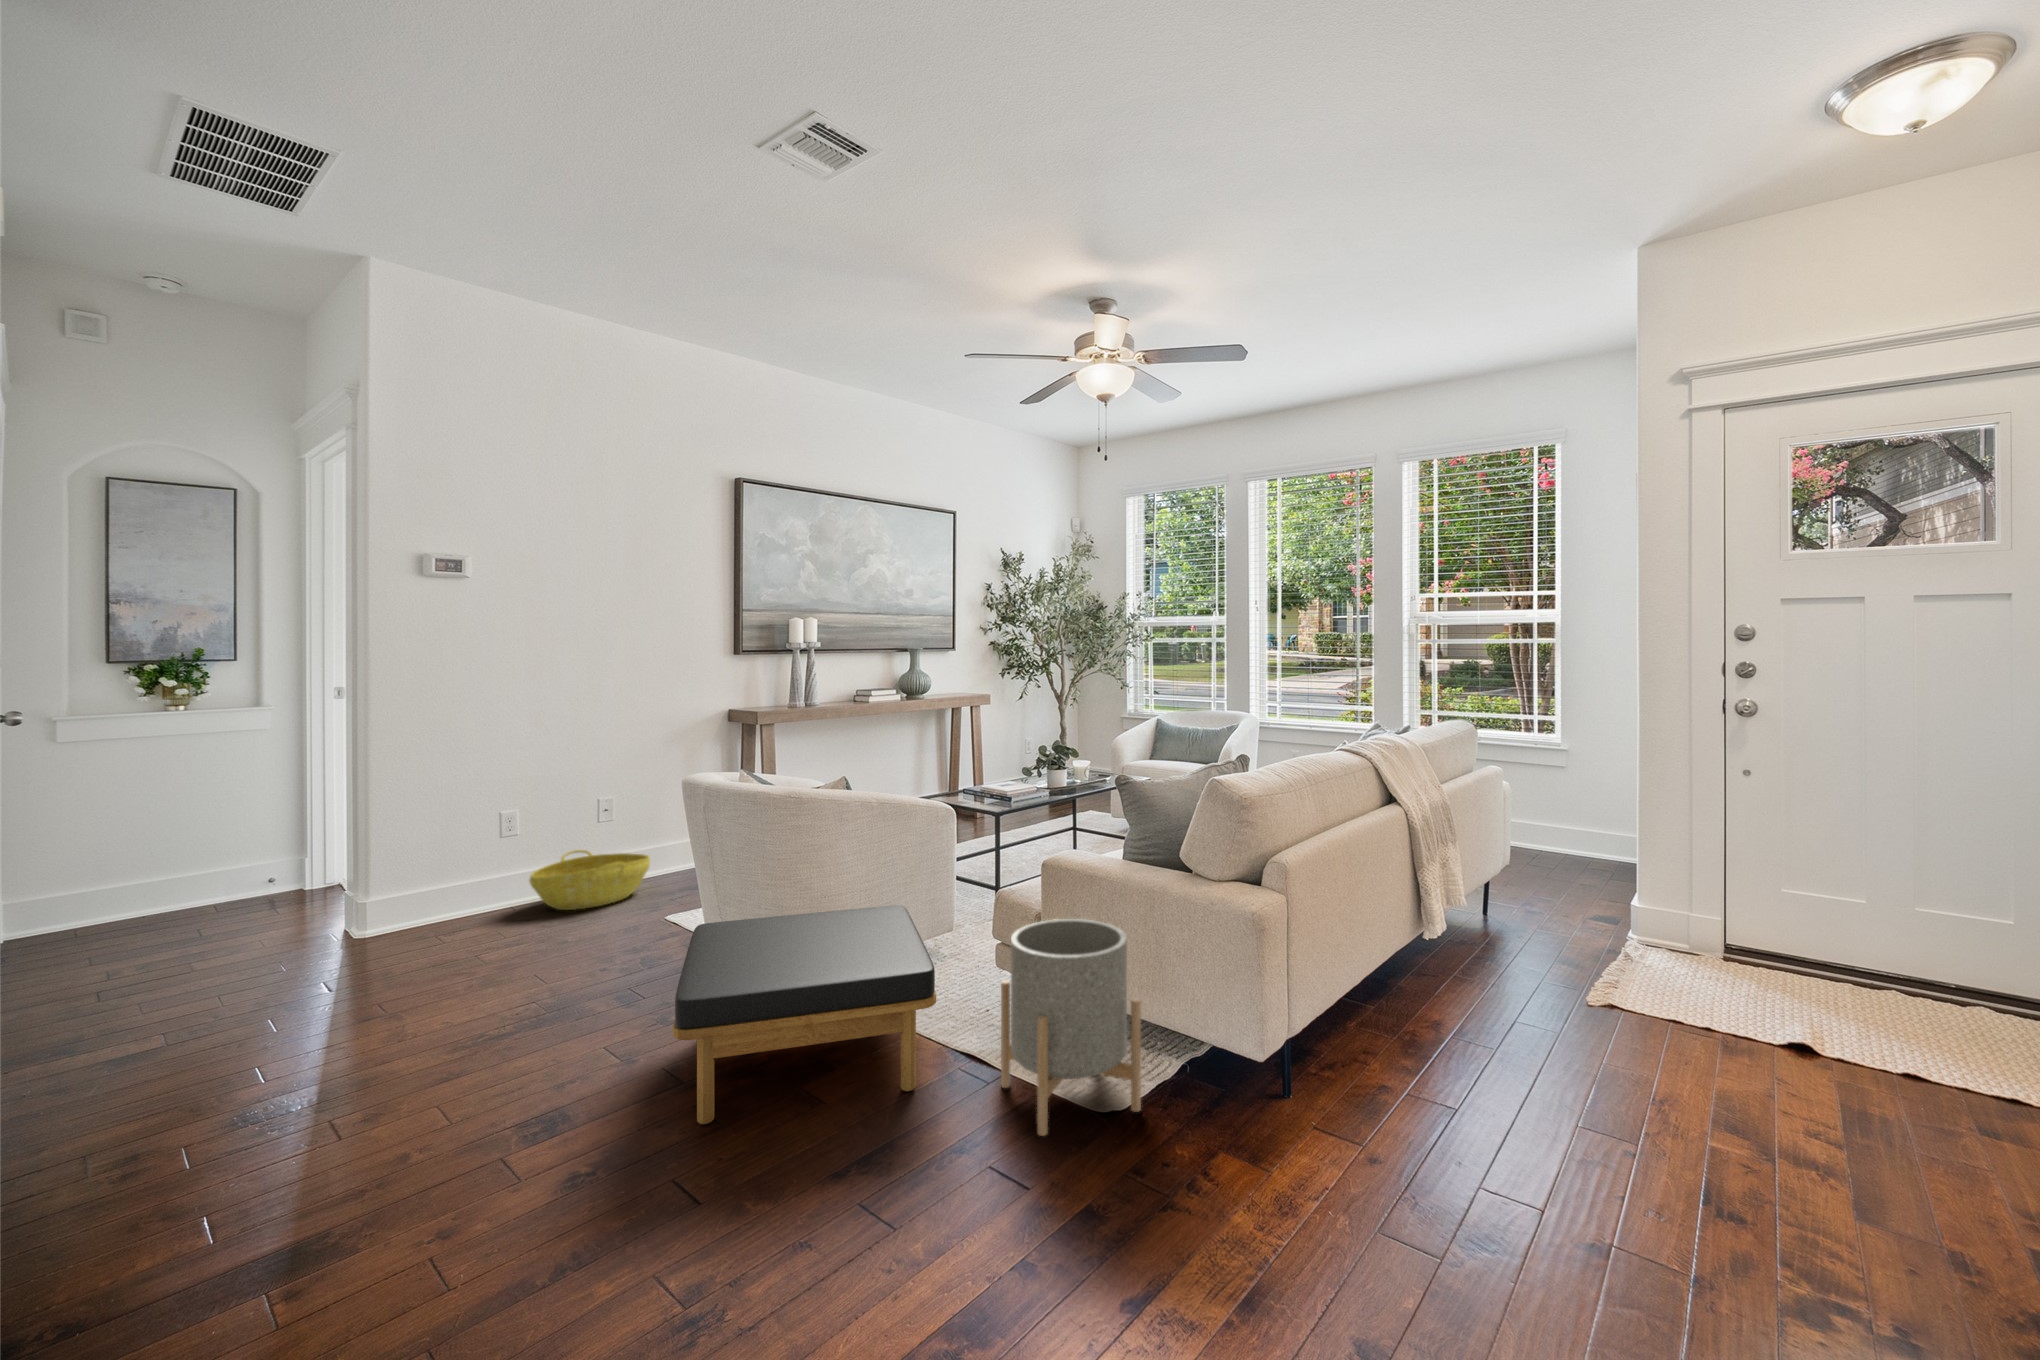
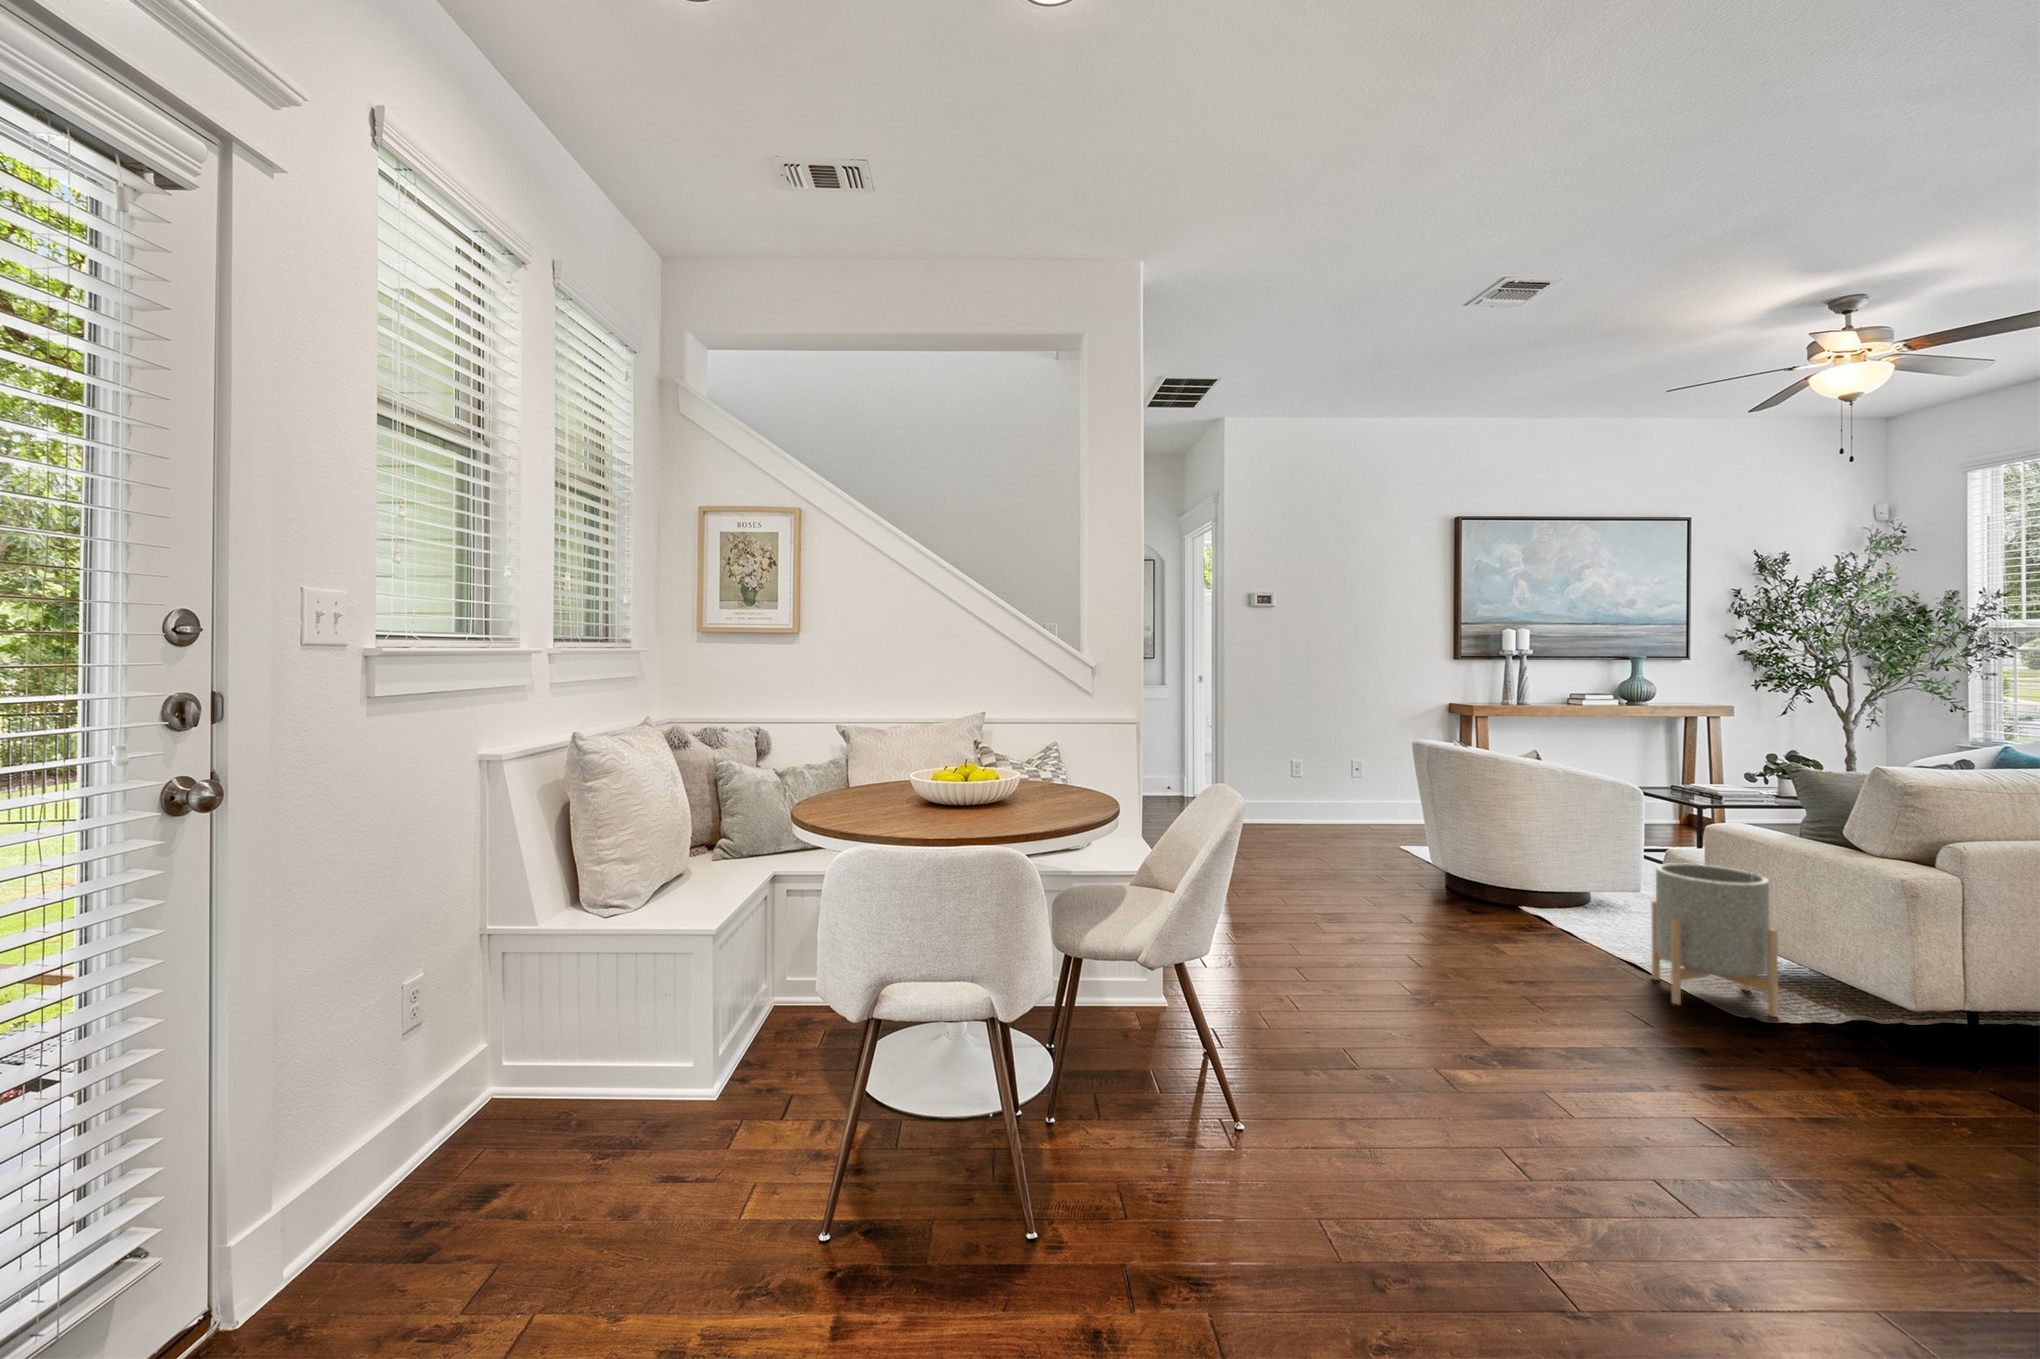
basket: present [530,850,650,910] -> none [1306,796,1387,836]
ottoman: present [673,905,936,1124] -> none [1406,836,1596,963]

